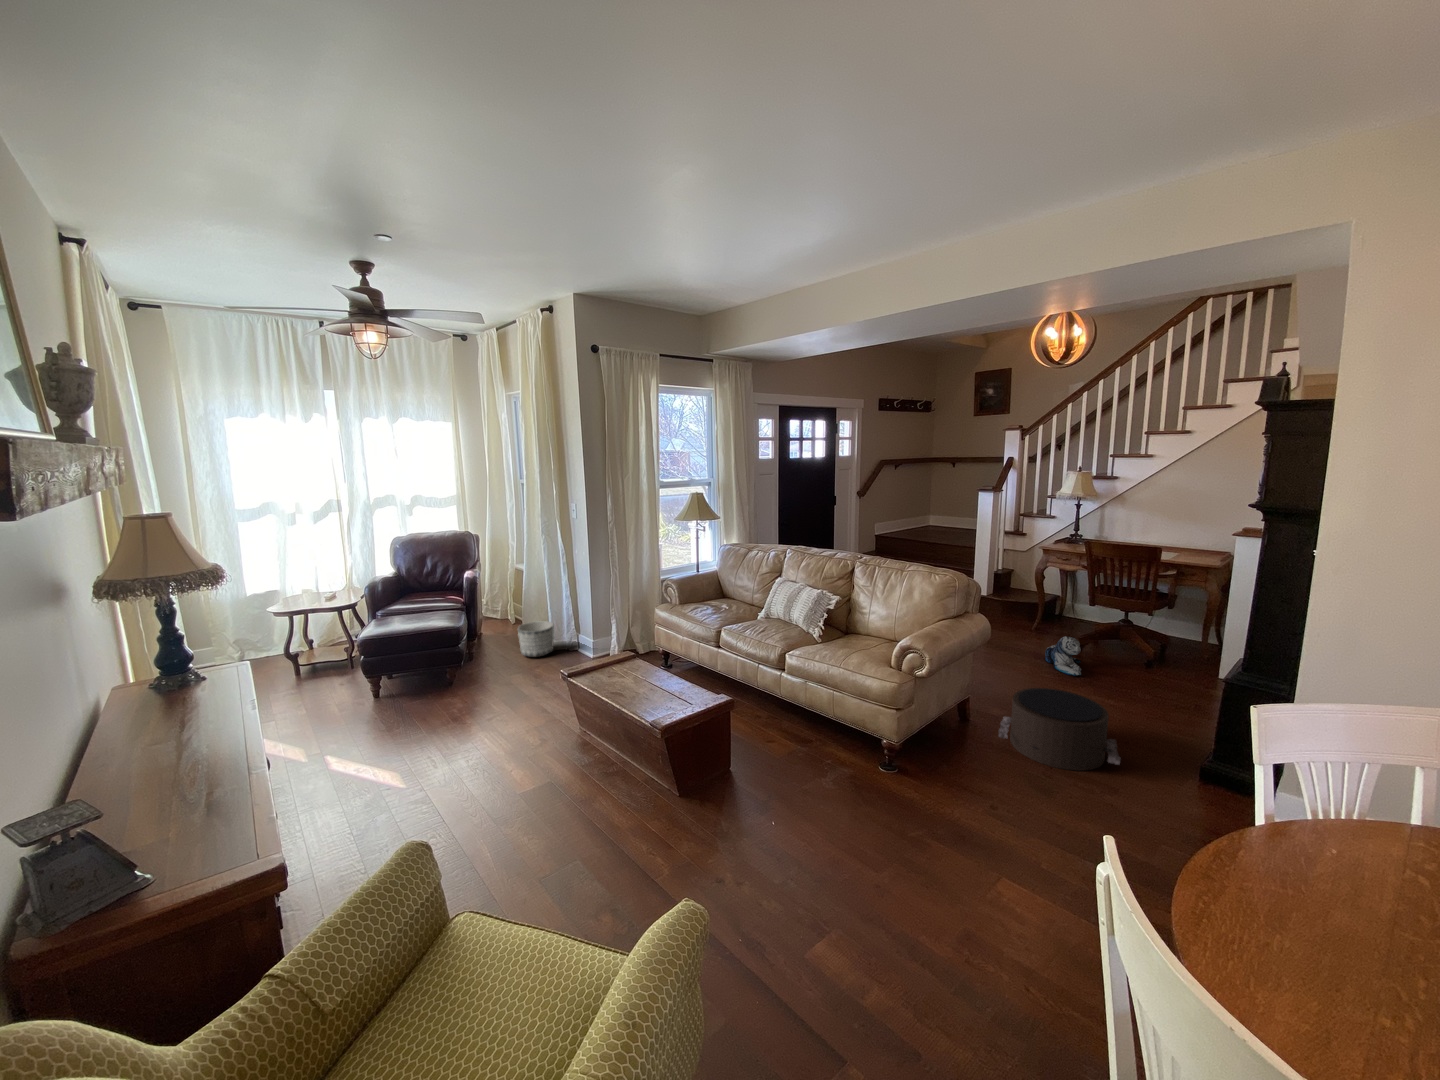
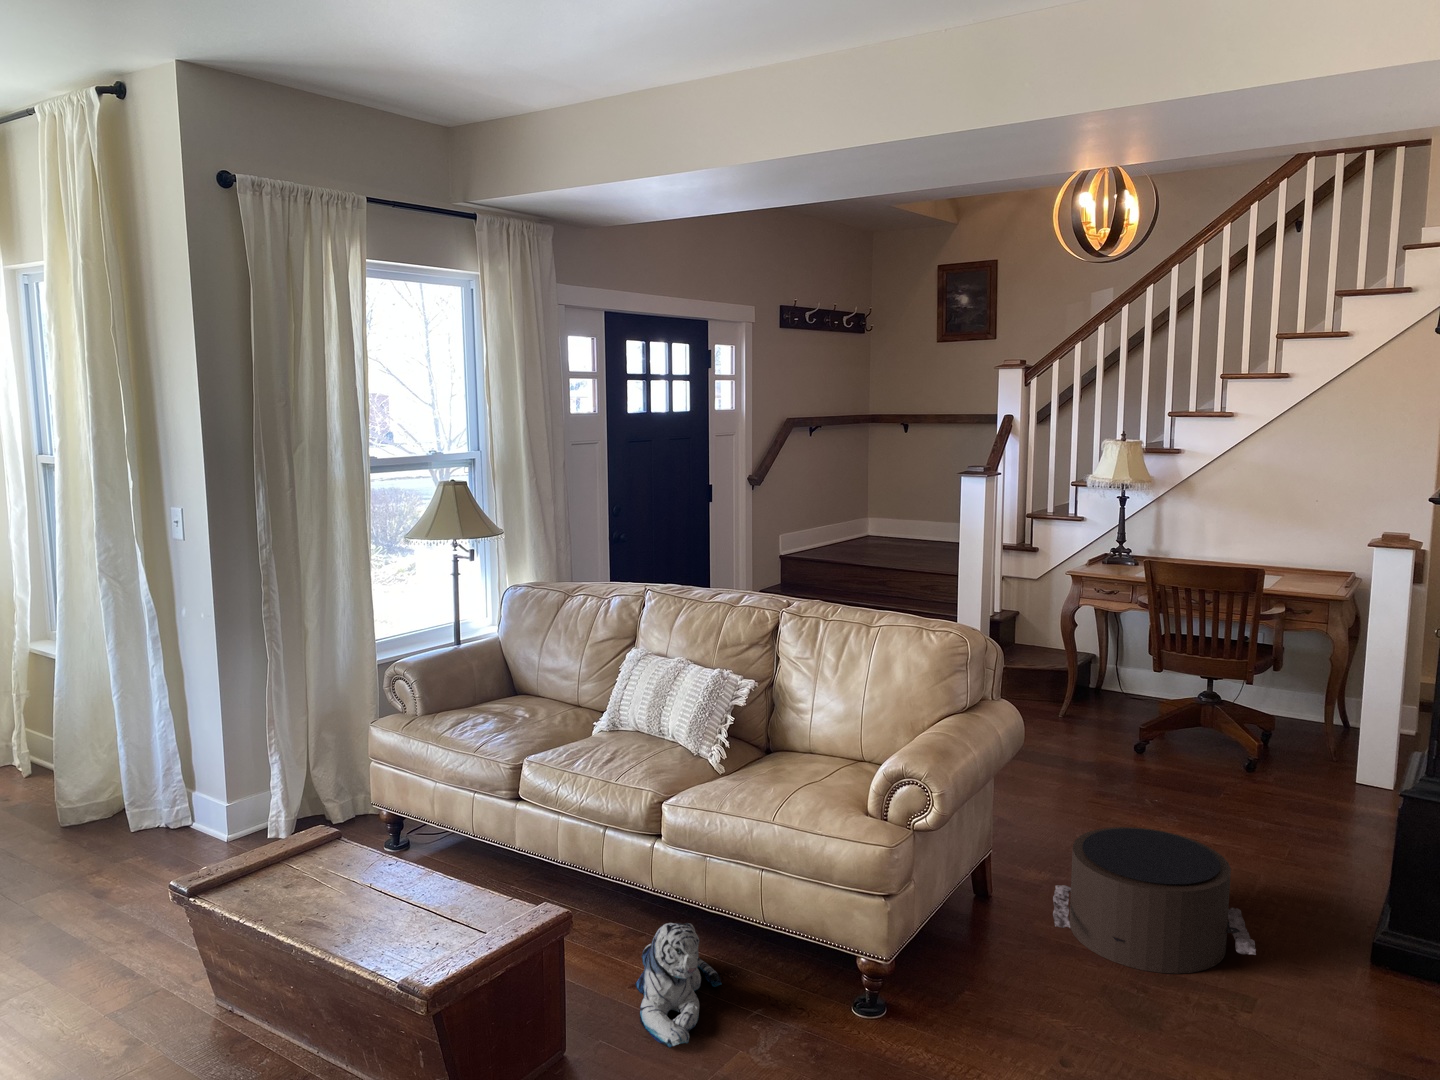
planter: present [518,621,554,657] -> none [45,768,134,851]
plush toy: present [1045,636,1081,676] -> present [635,923,722,1048]

